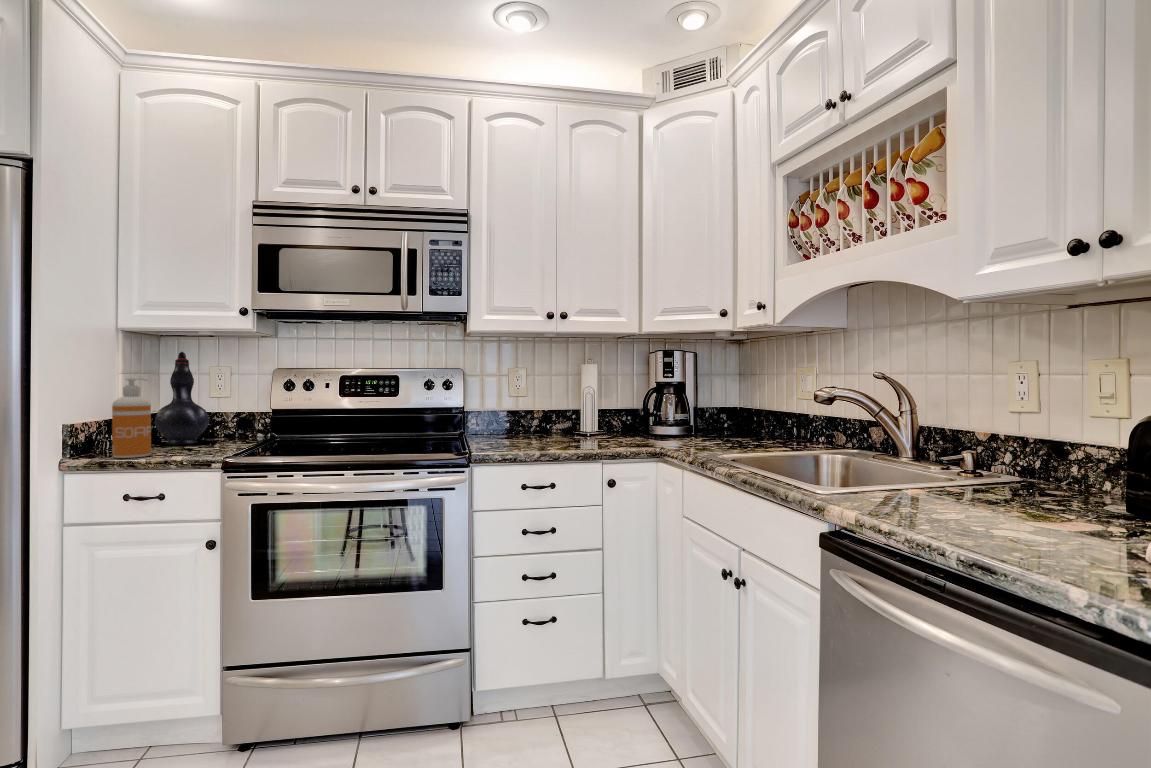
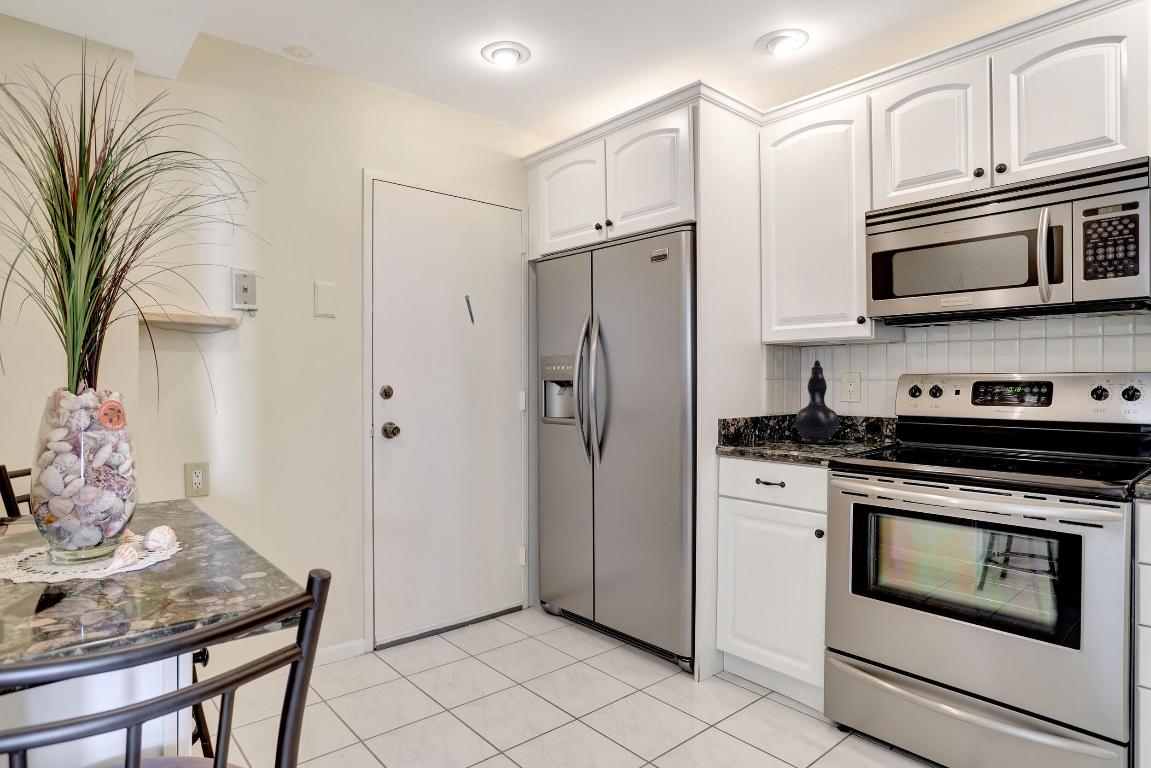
soap dispenser: present [112,378,151,458] -> none [754,384,782,450]

